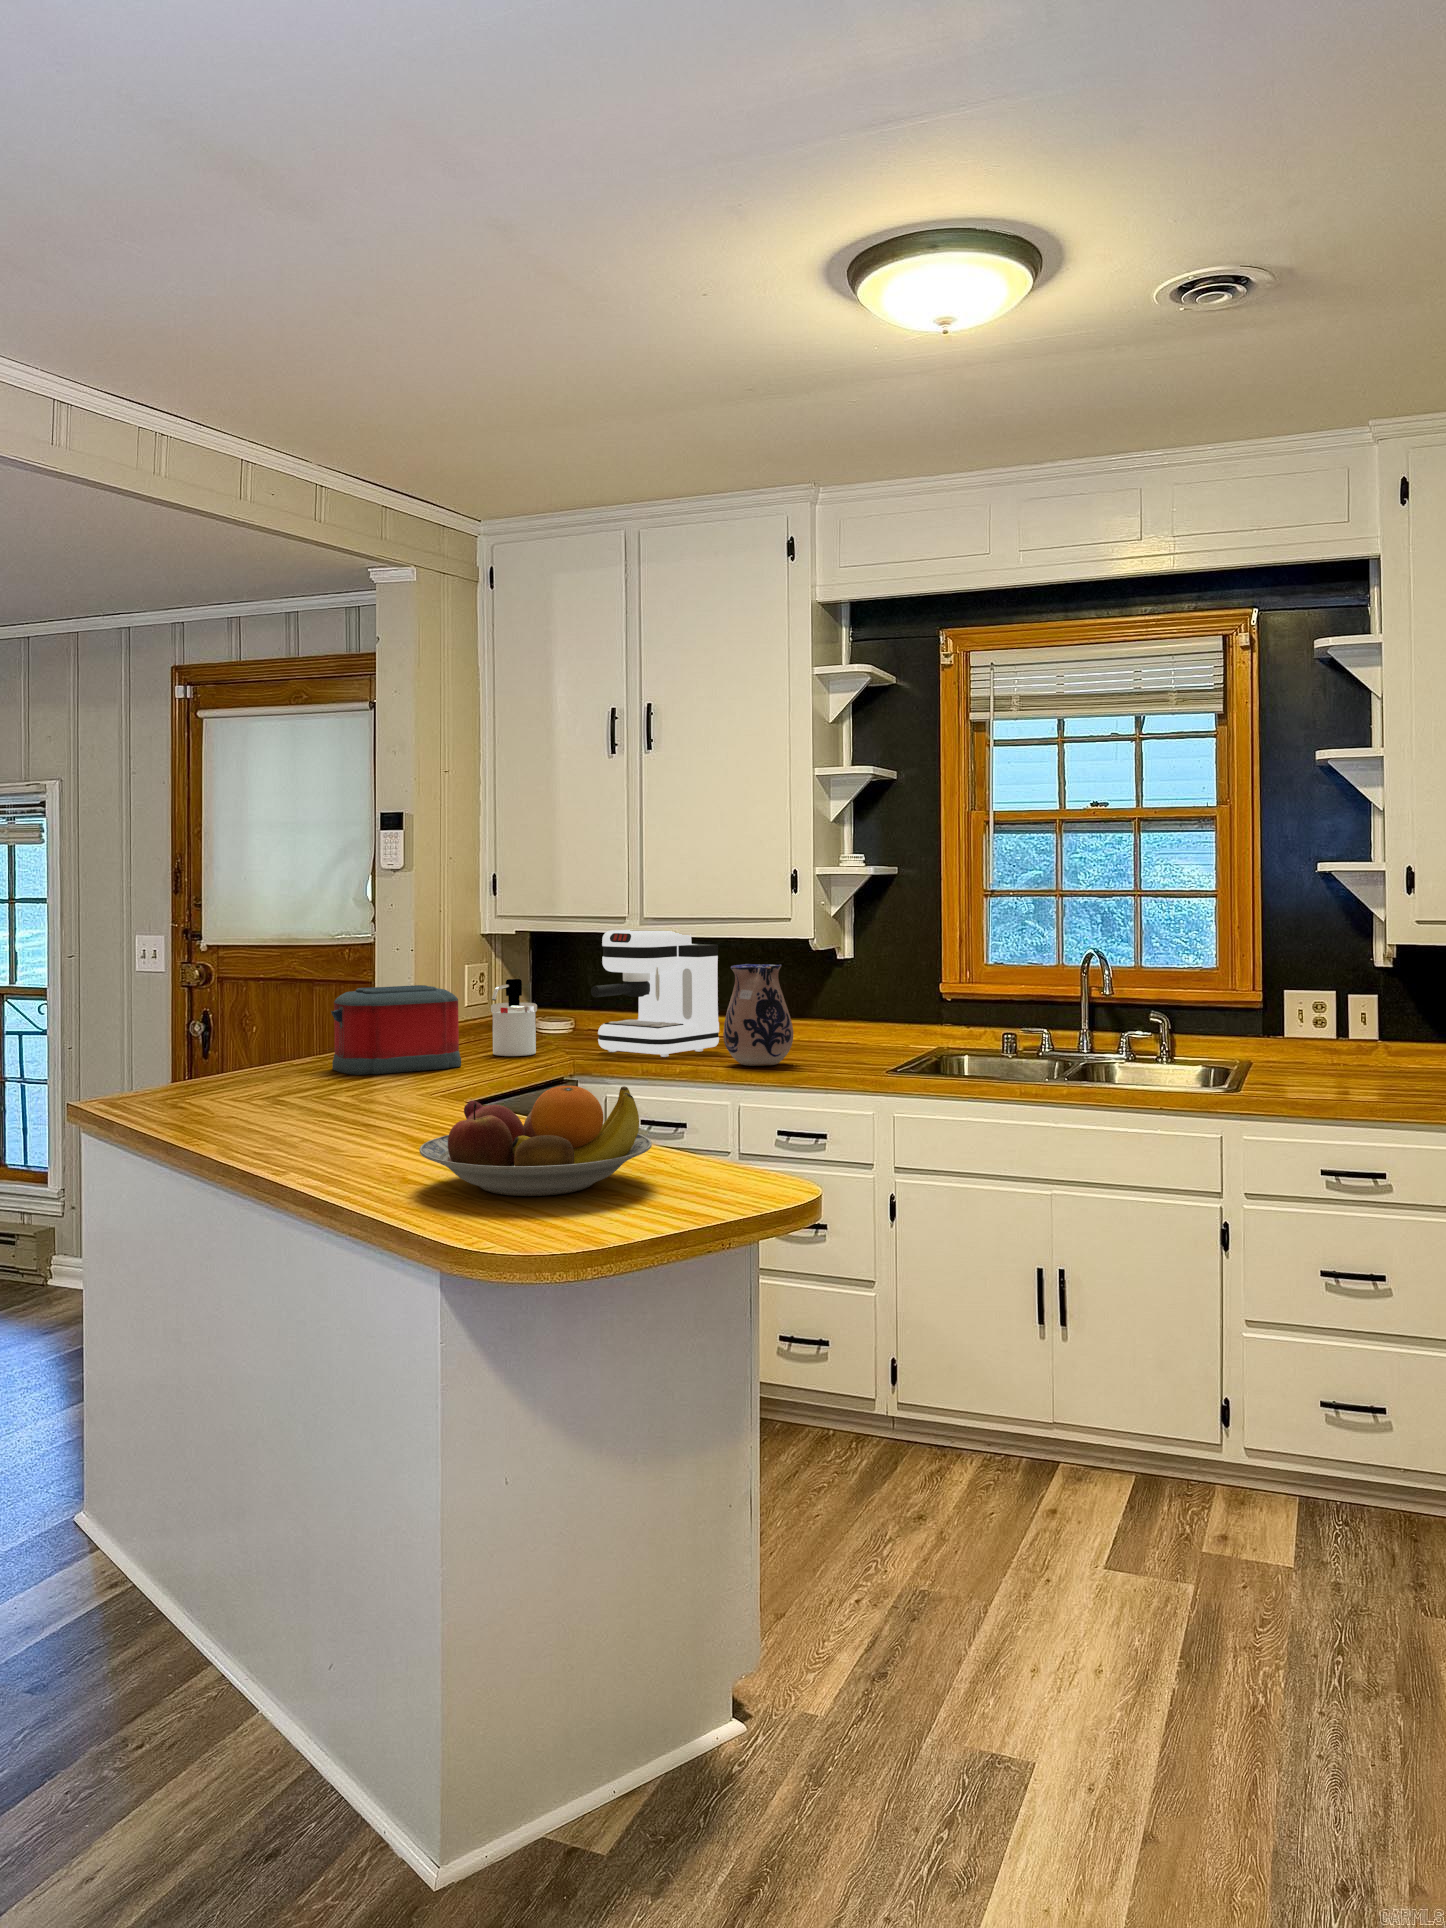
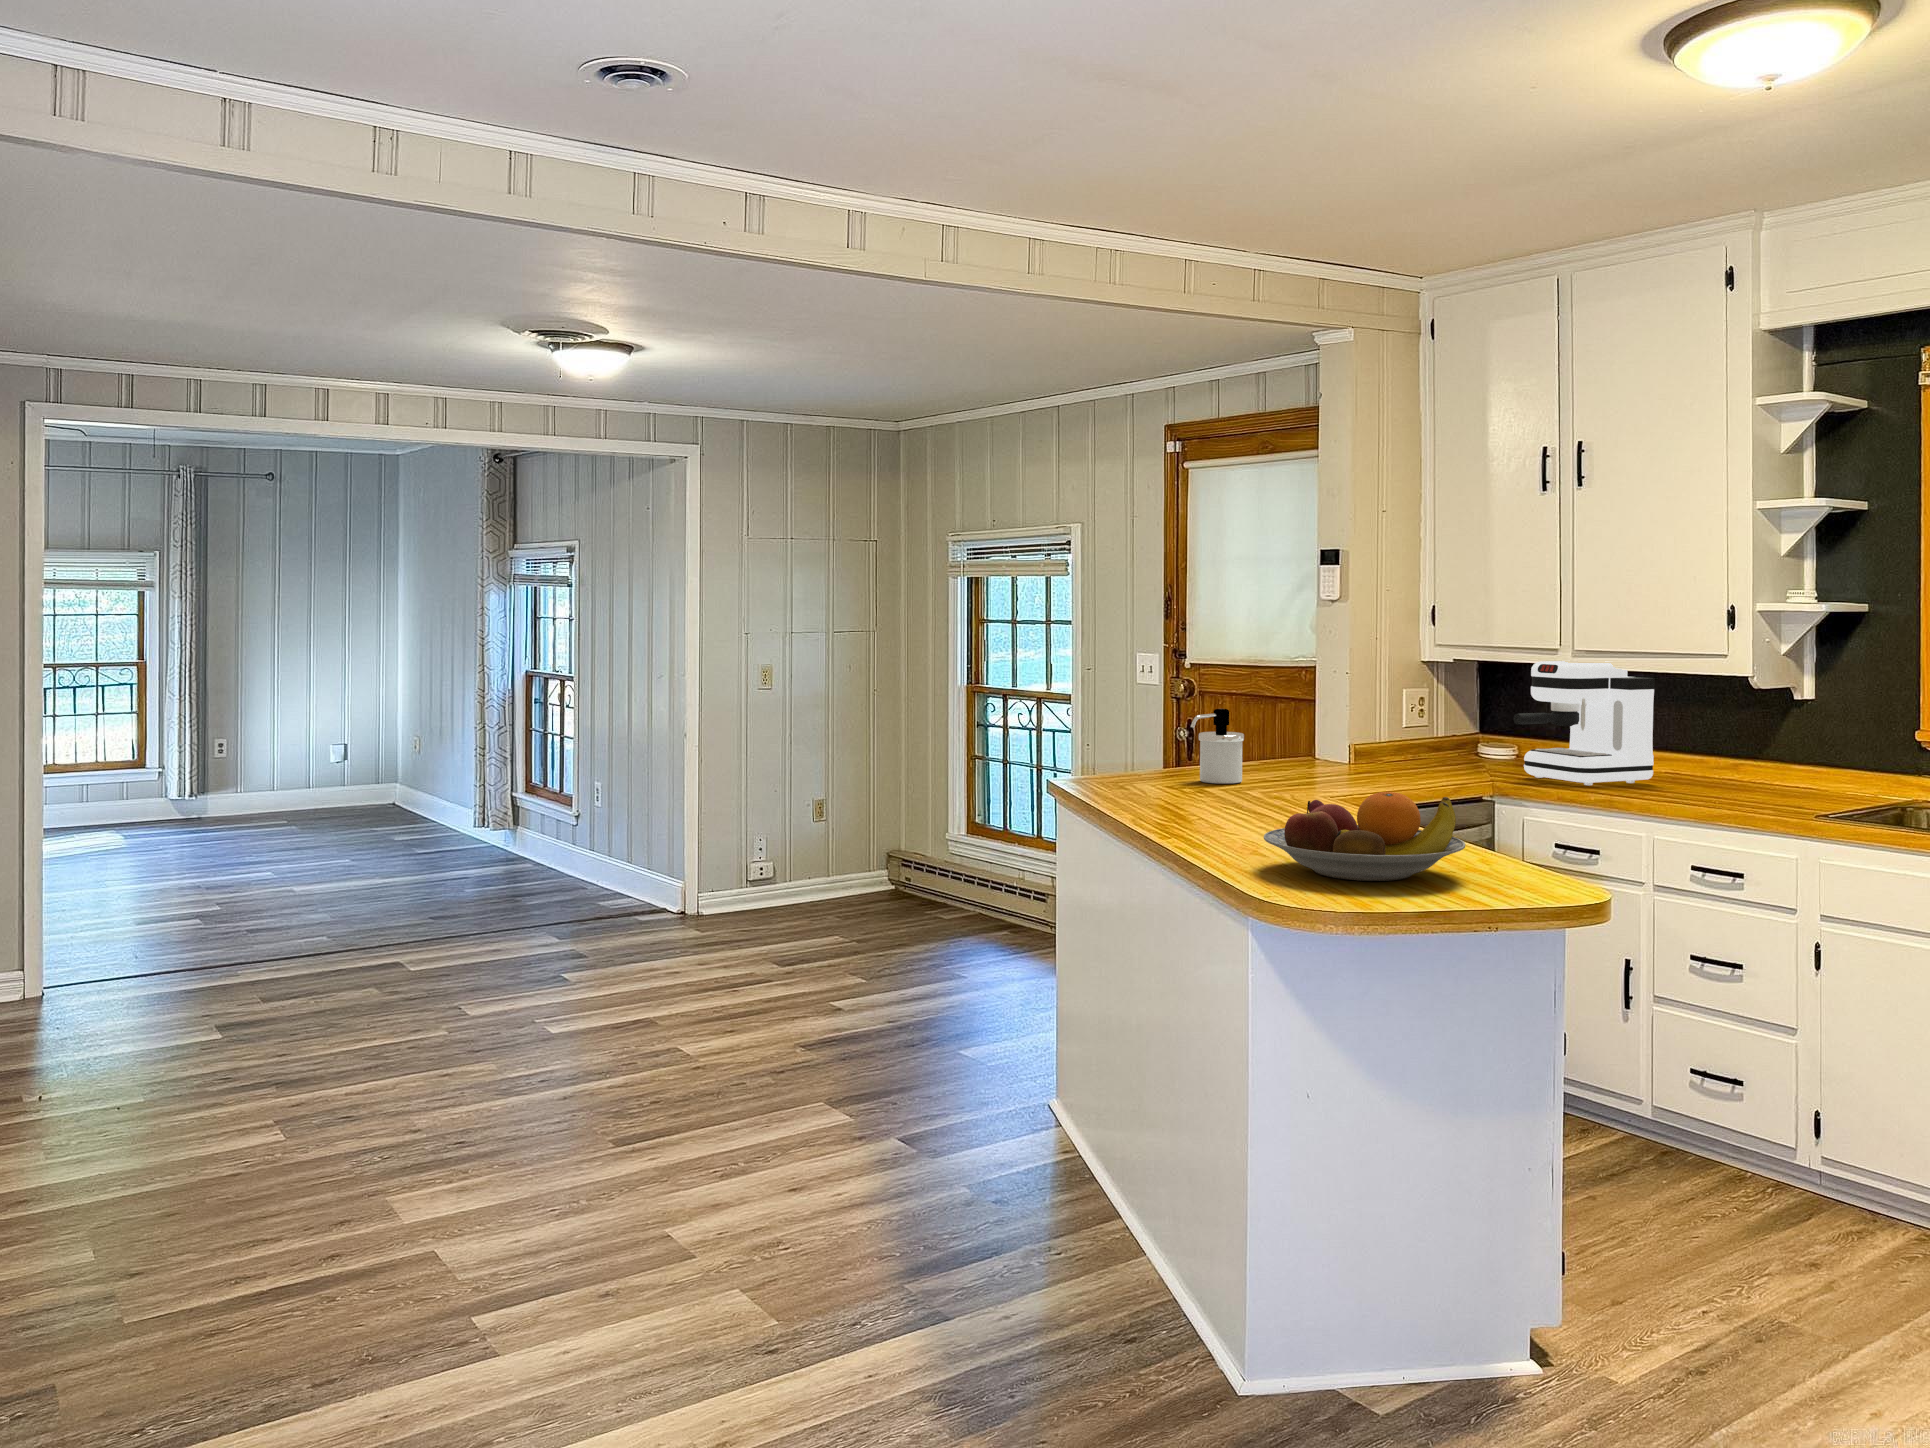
ceramic pitcher: present [723,964,793,1066] -> none [1644,698,1722,800]
soap dispenser: present [491,979,537,1056] -> present [1190,709,1244,784]
toaster: present [331,985,461,1075] -> none [1264,706,1381,782]

